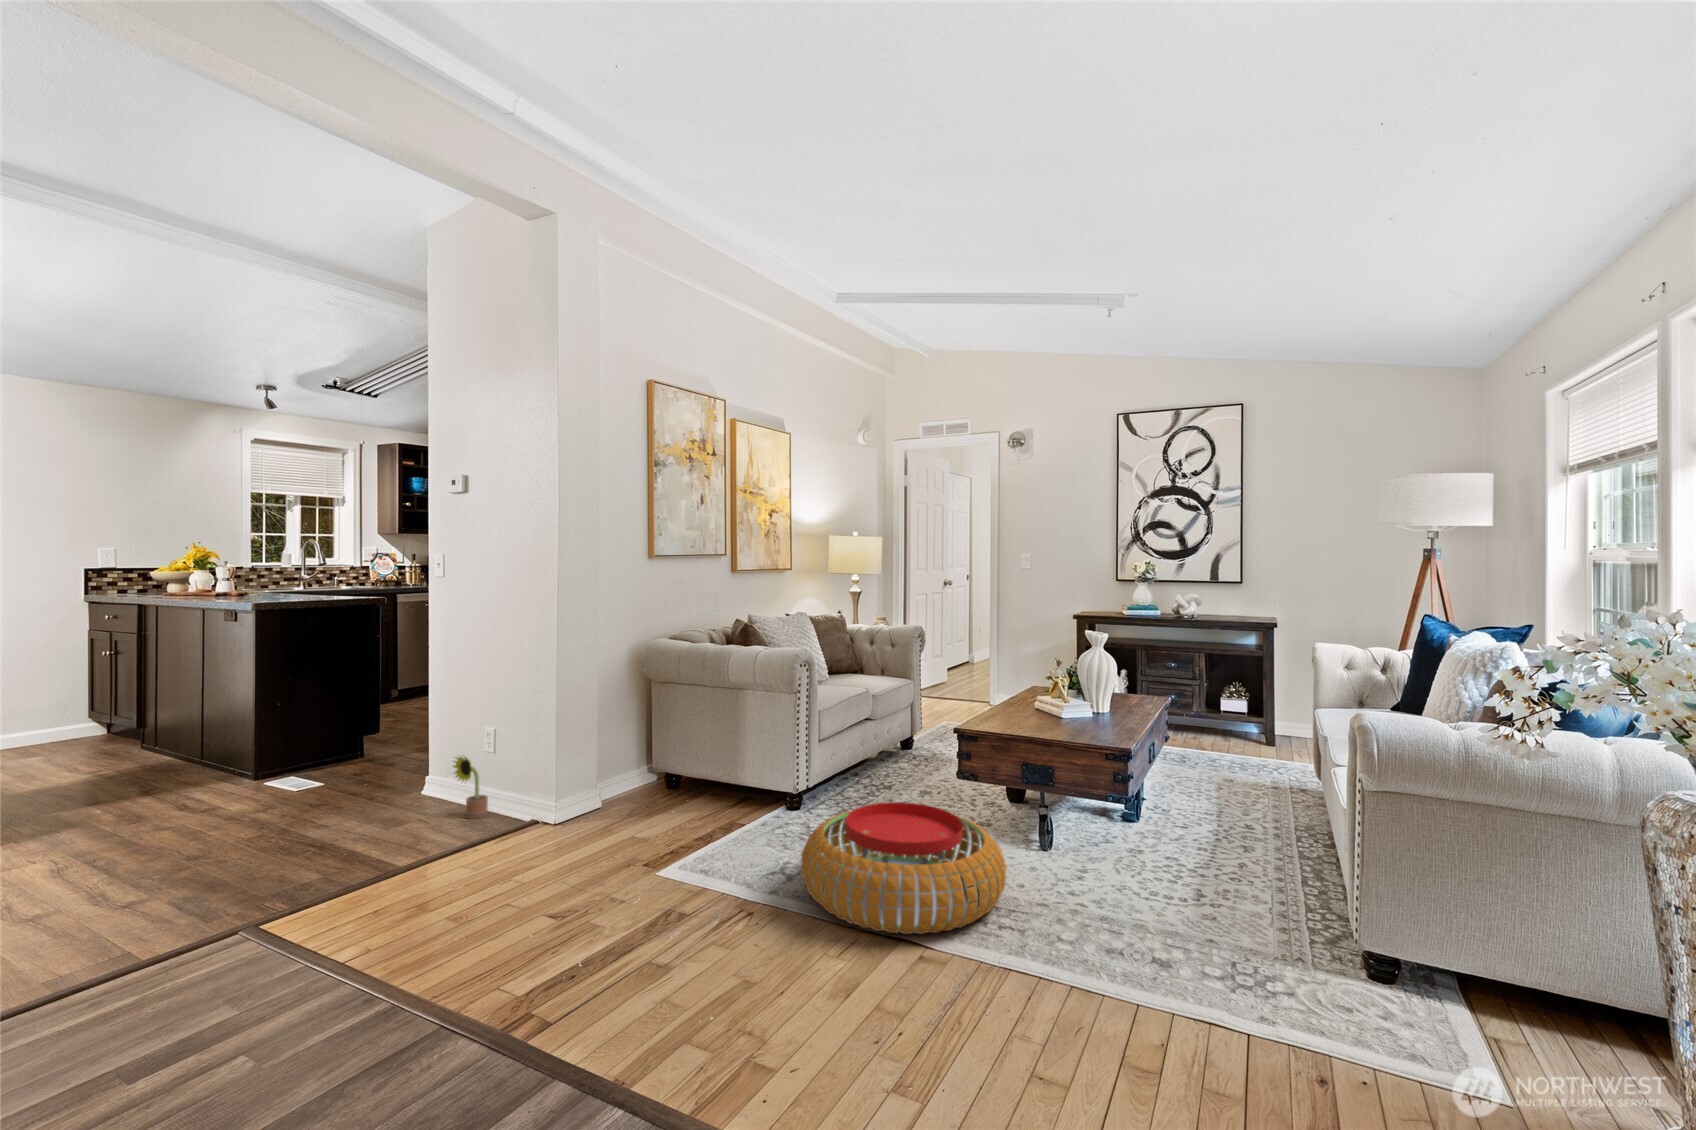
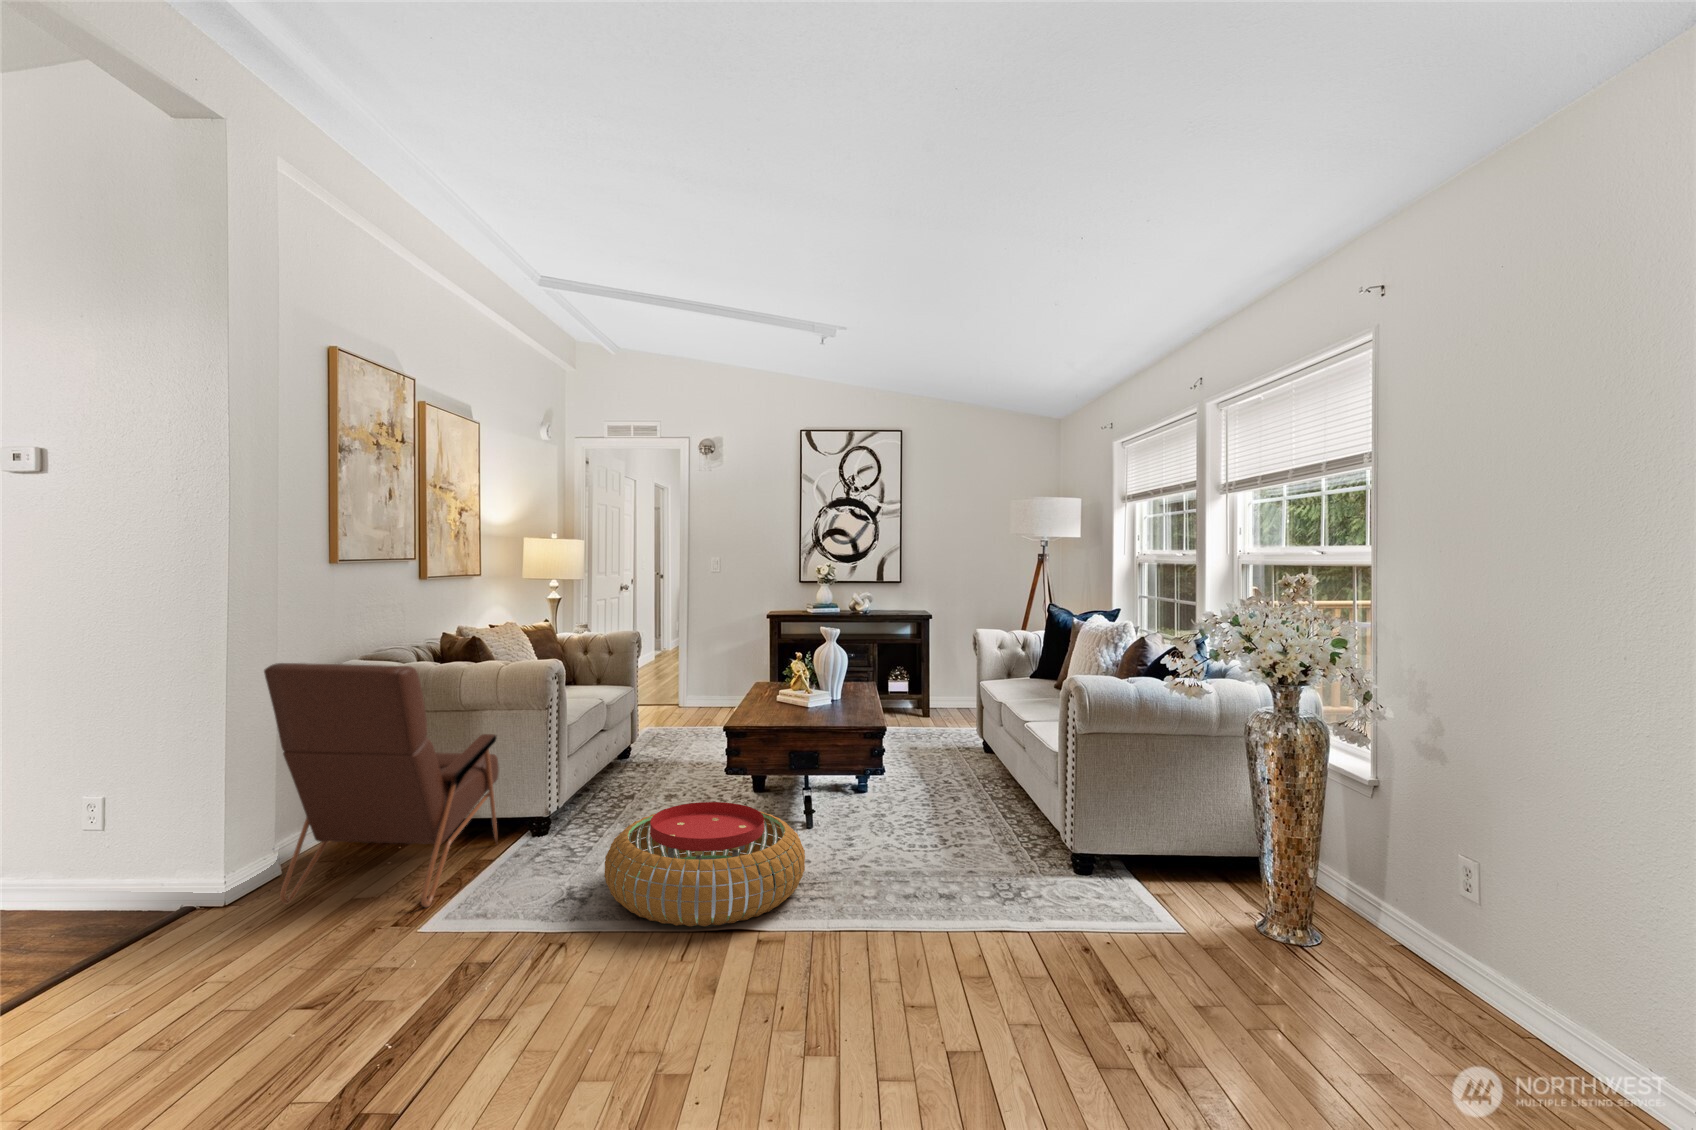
armchair: none [554,637,755,860] -> present [264,663,499,907]
decorative plant: present [453,757,488,819] -> none [54,829,115,914]

